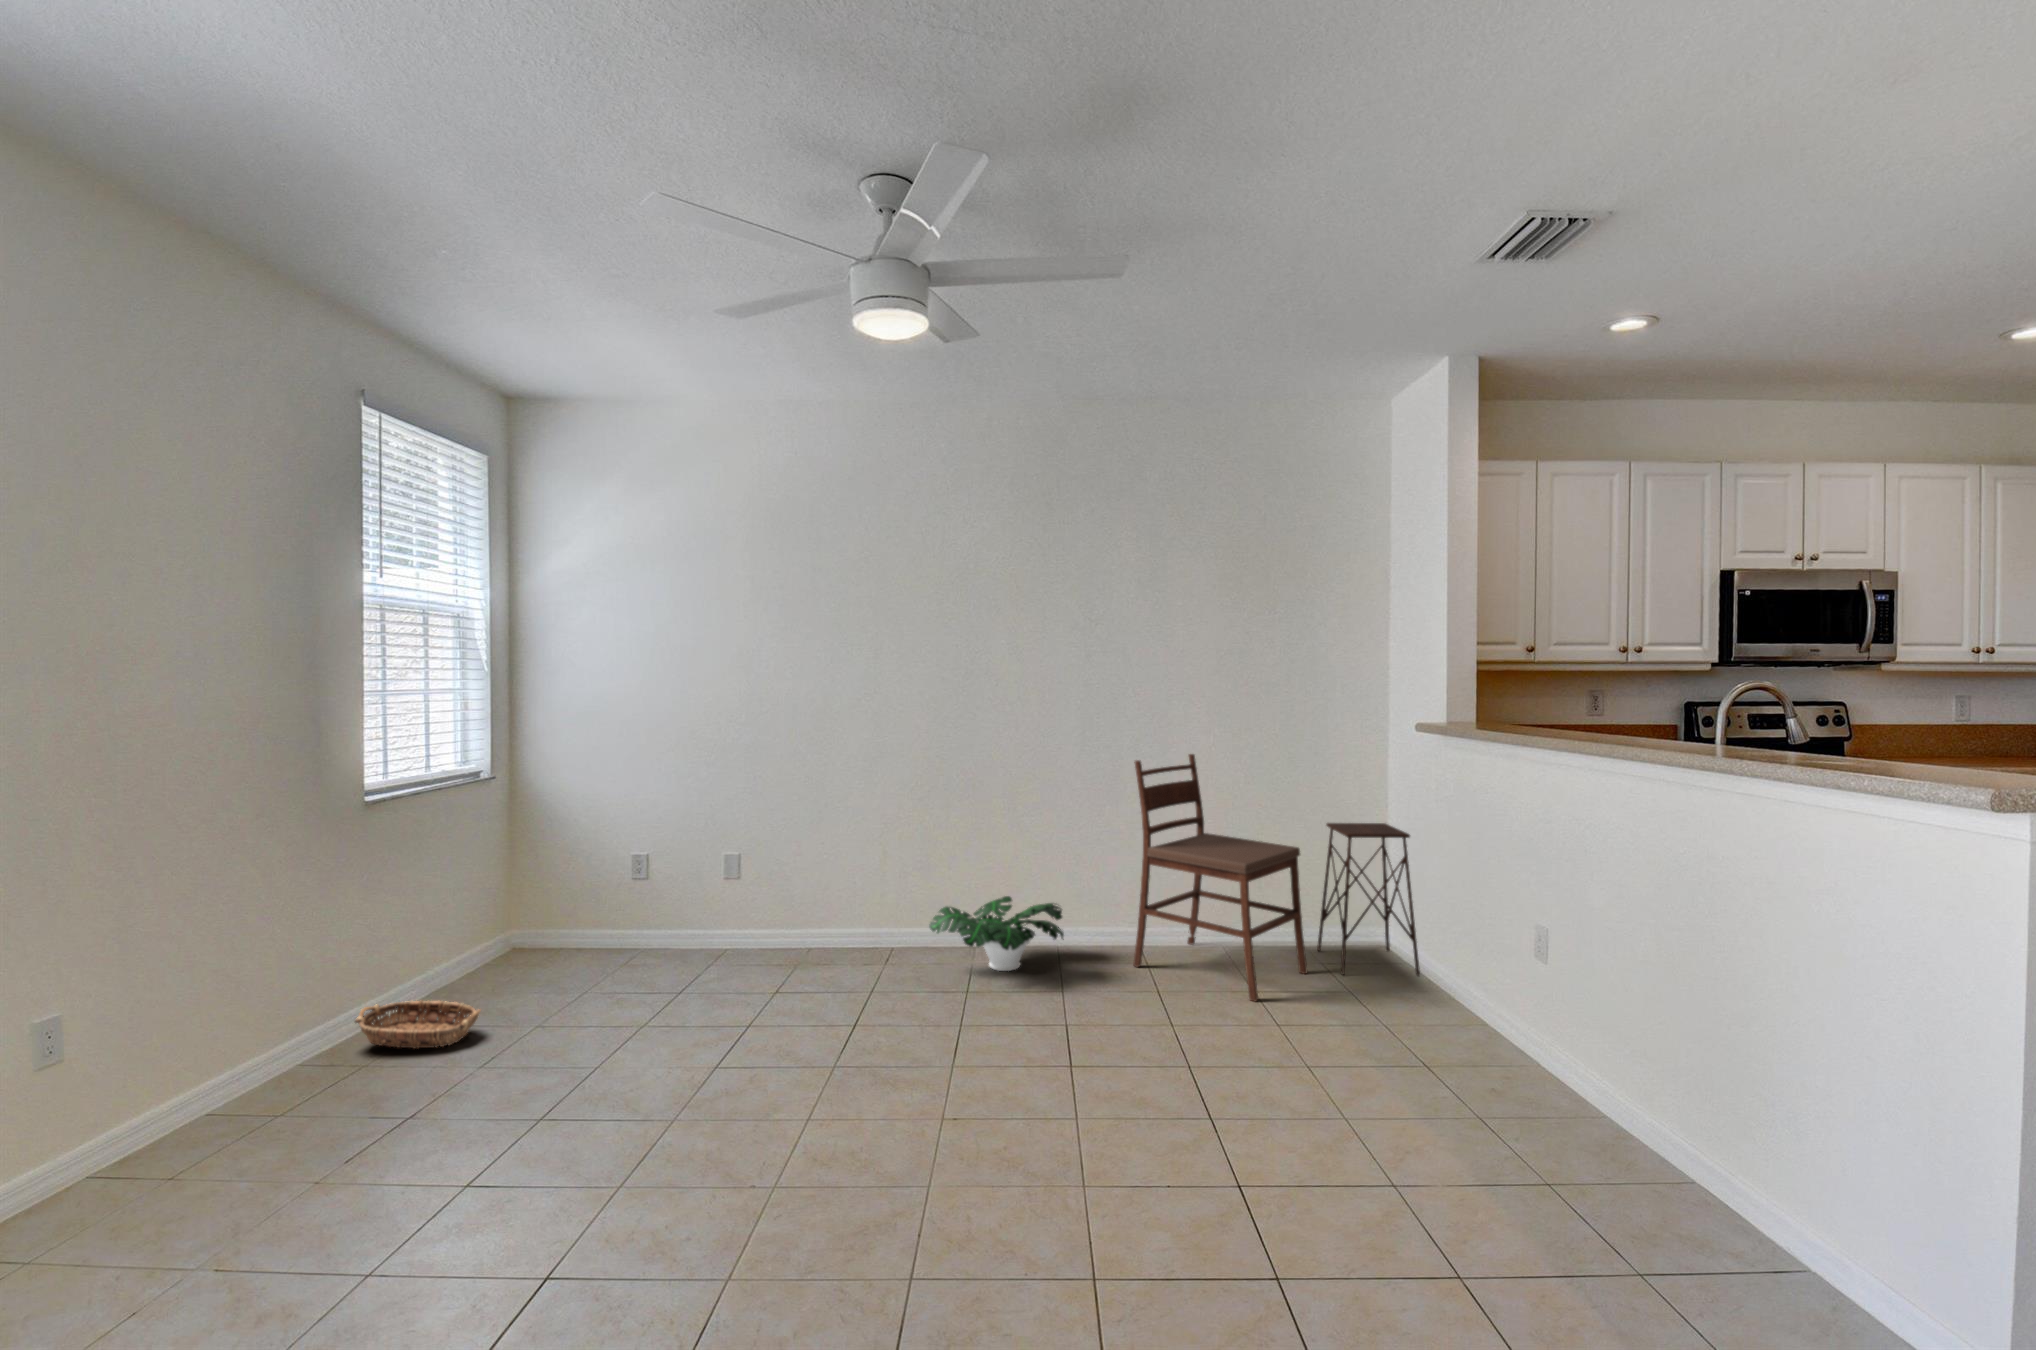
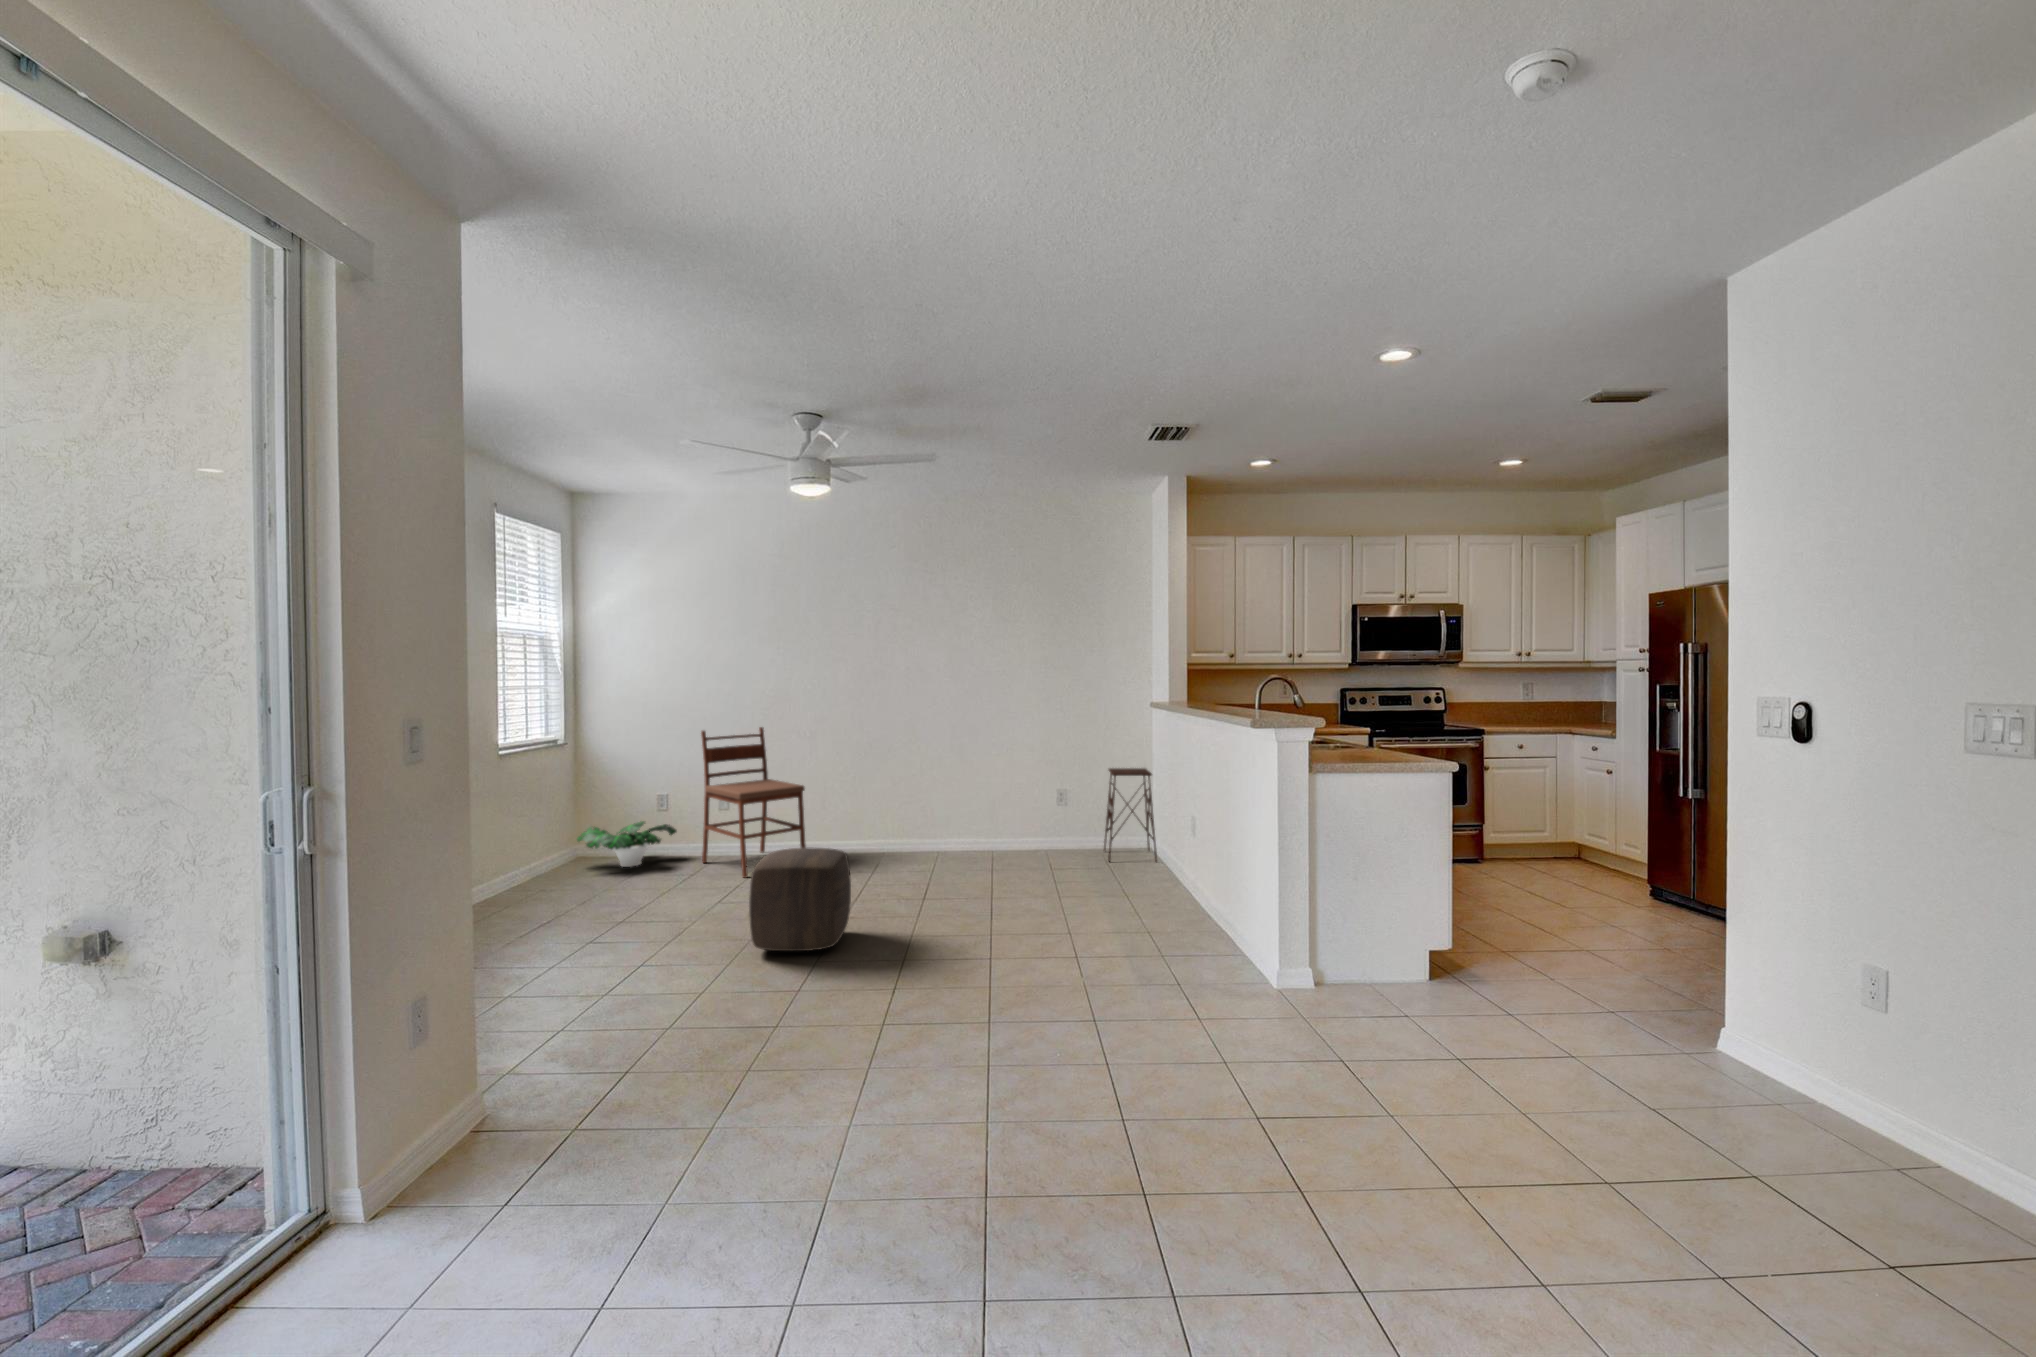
dining chair: present [1133,754,1307,1001] -> present [701,727,806,878]
potted plant: present [929,896,1064,971] -> present [577,821,676,867]
basket: present [355,1001,481,1048] -> none [488,865,584,897]
ottoman: none [792,1002,984,1240] -> present [749,847,851,951]

